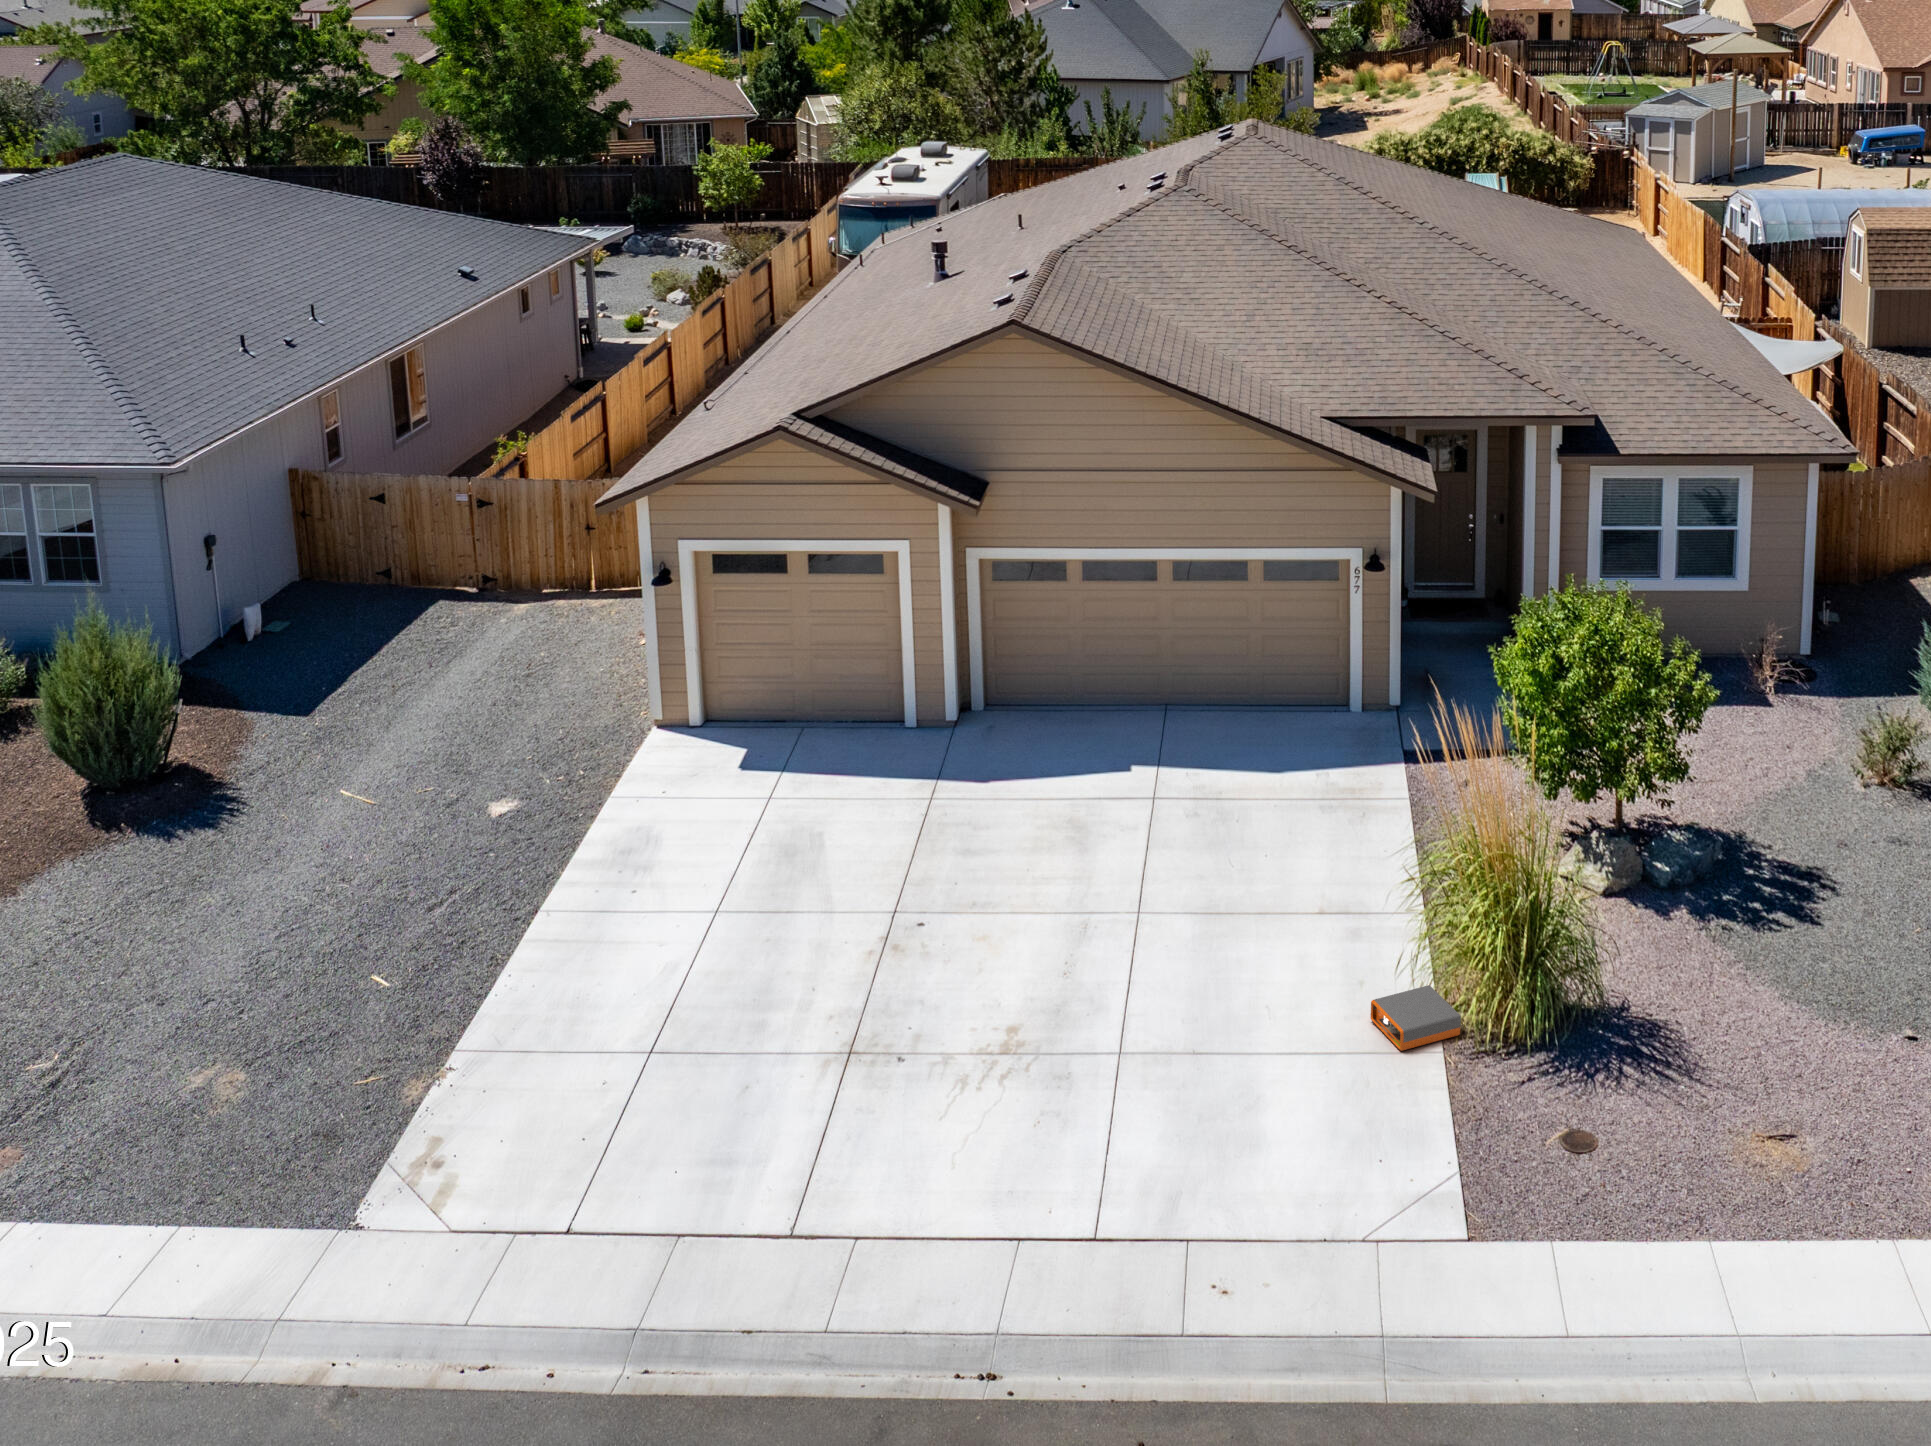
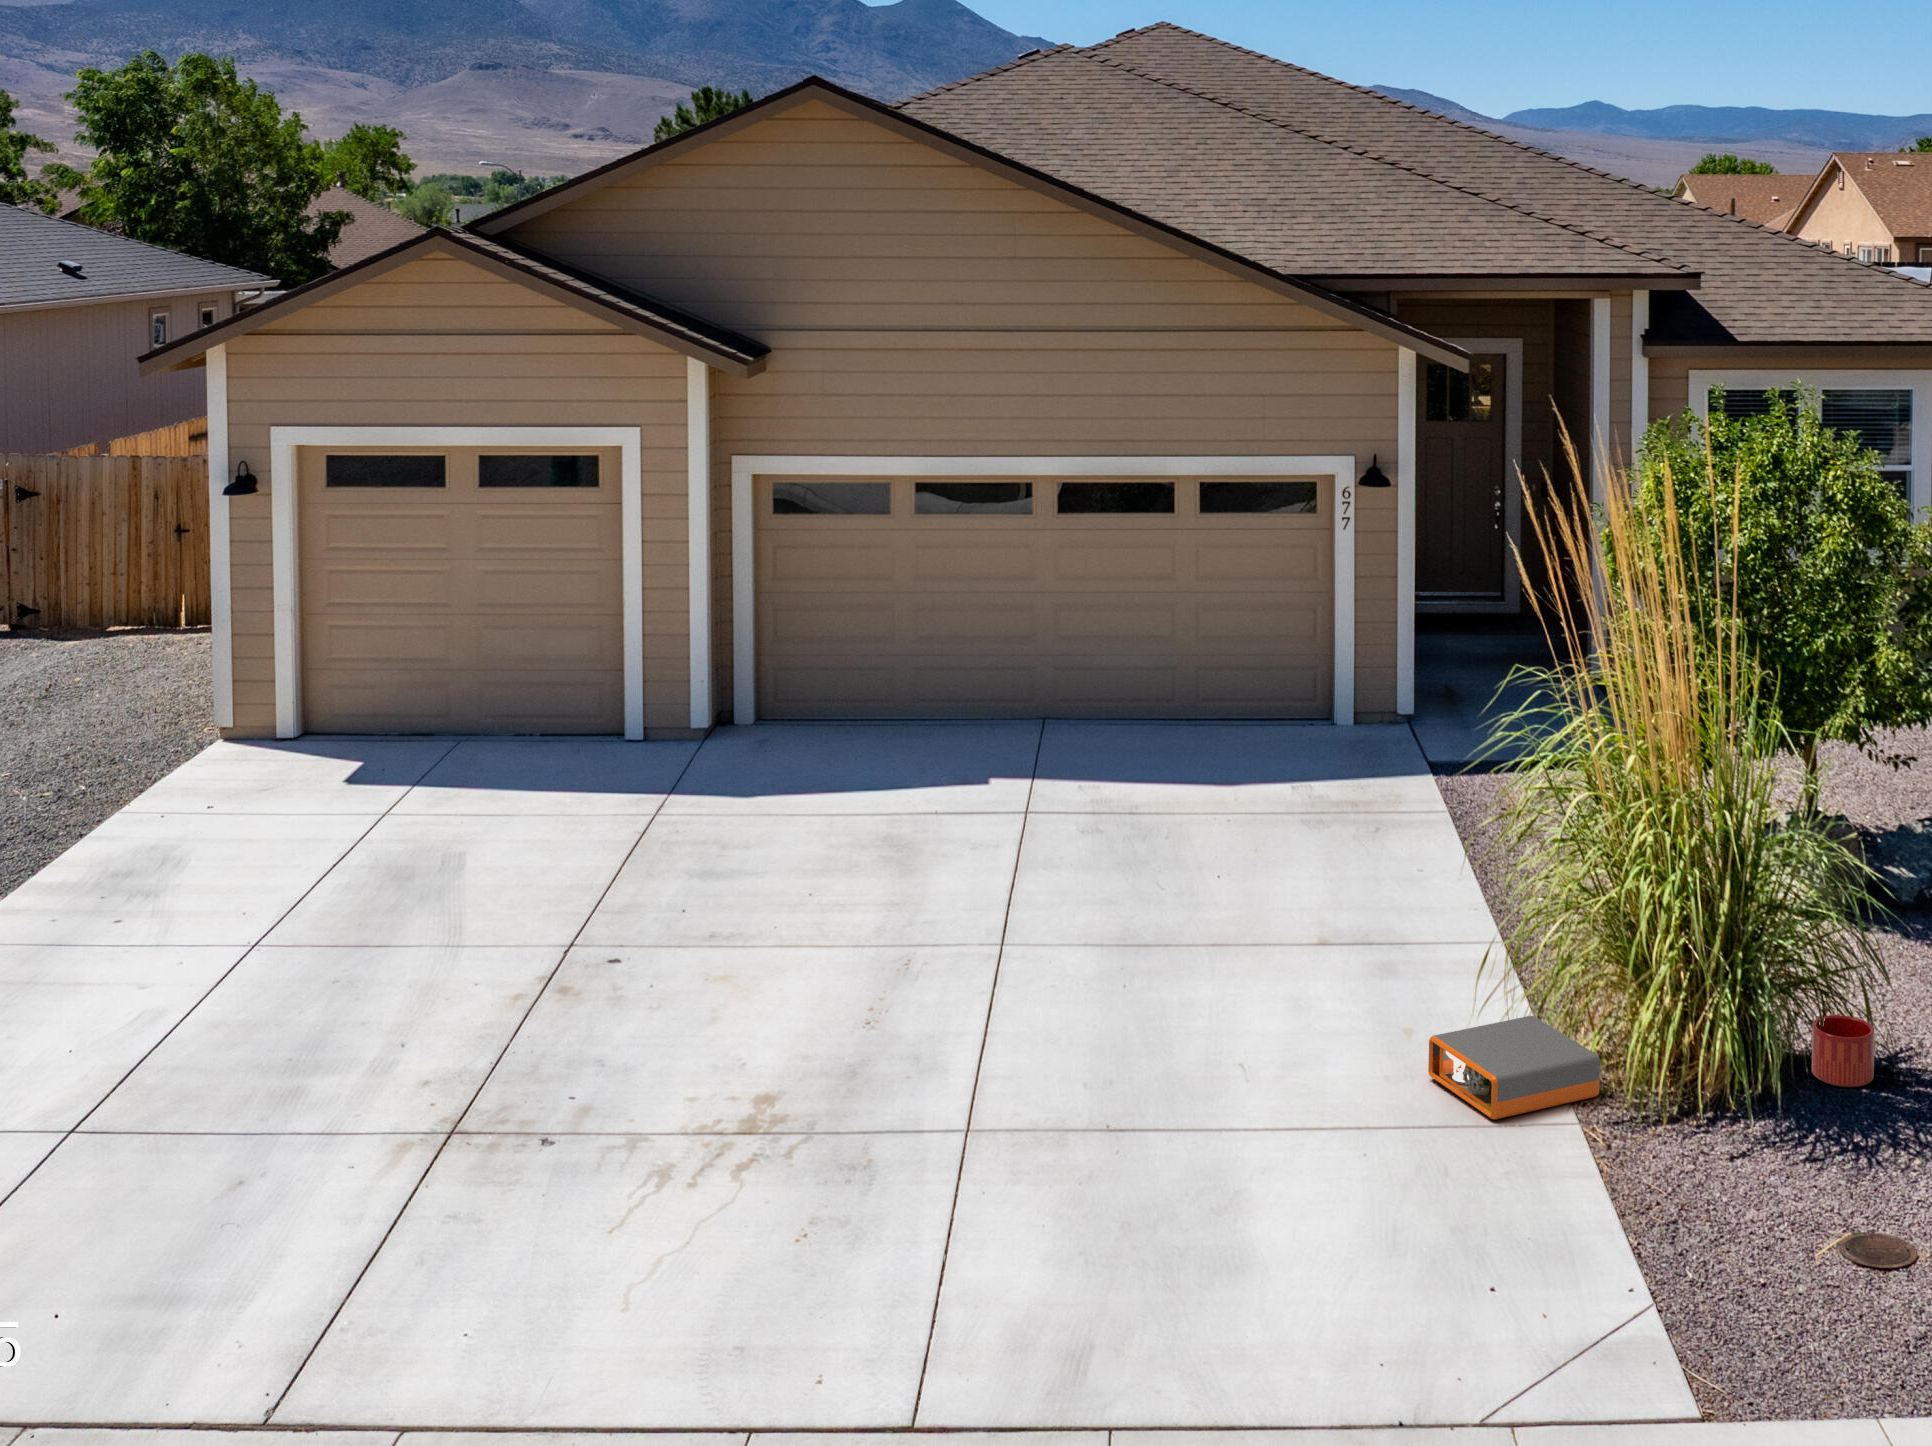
planter: none [1577,990,1610,1031] -> present [1812,1015,1874,1087]

